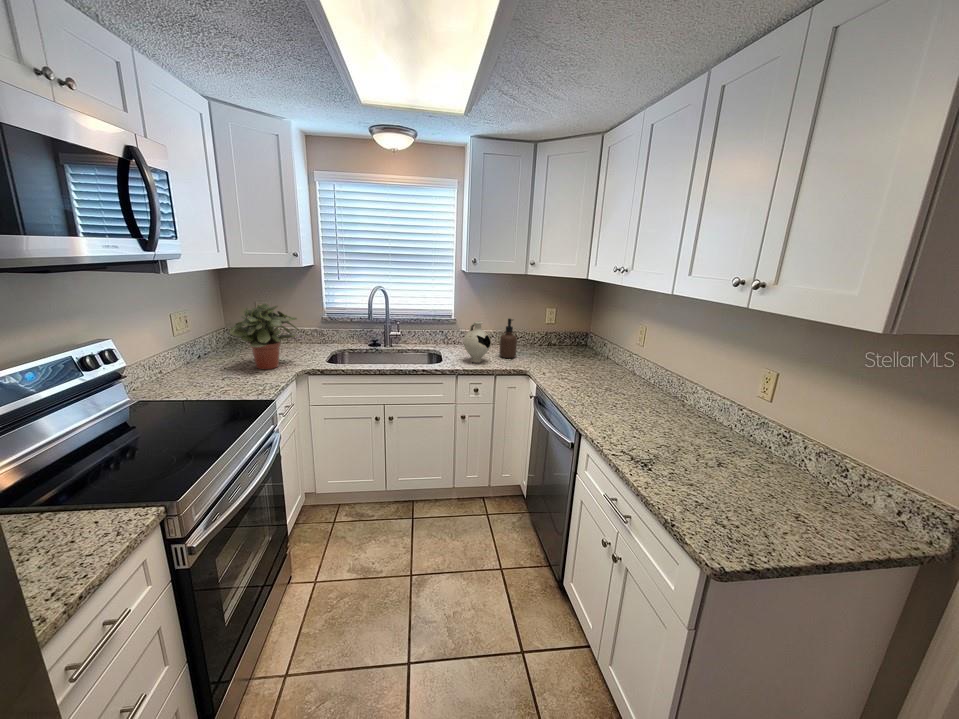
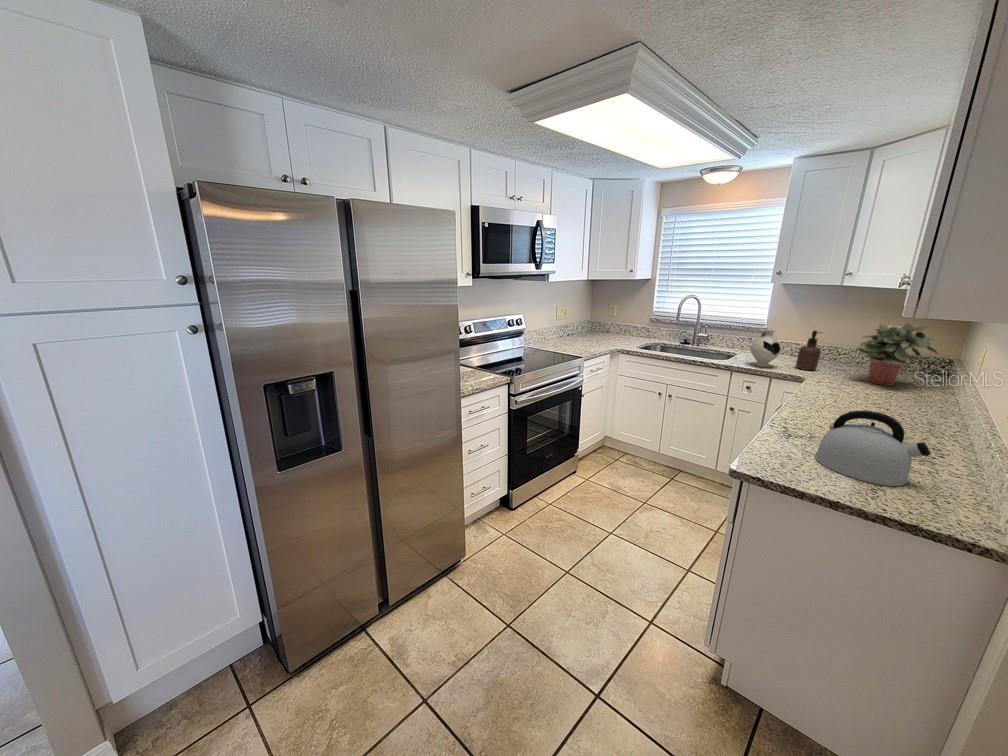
potted plant: present [230,303,298,369] -> present [855,323,938,386]
kettle: none [636,410,722,484] -> present [815,411,930,486]

